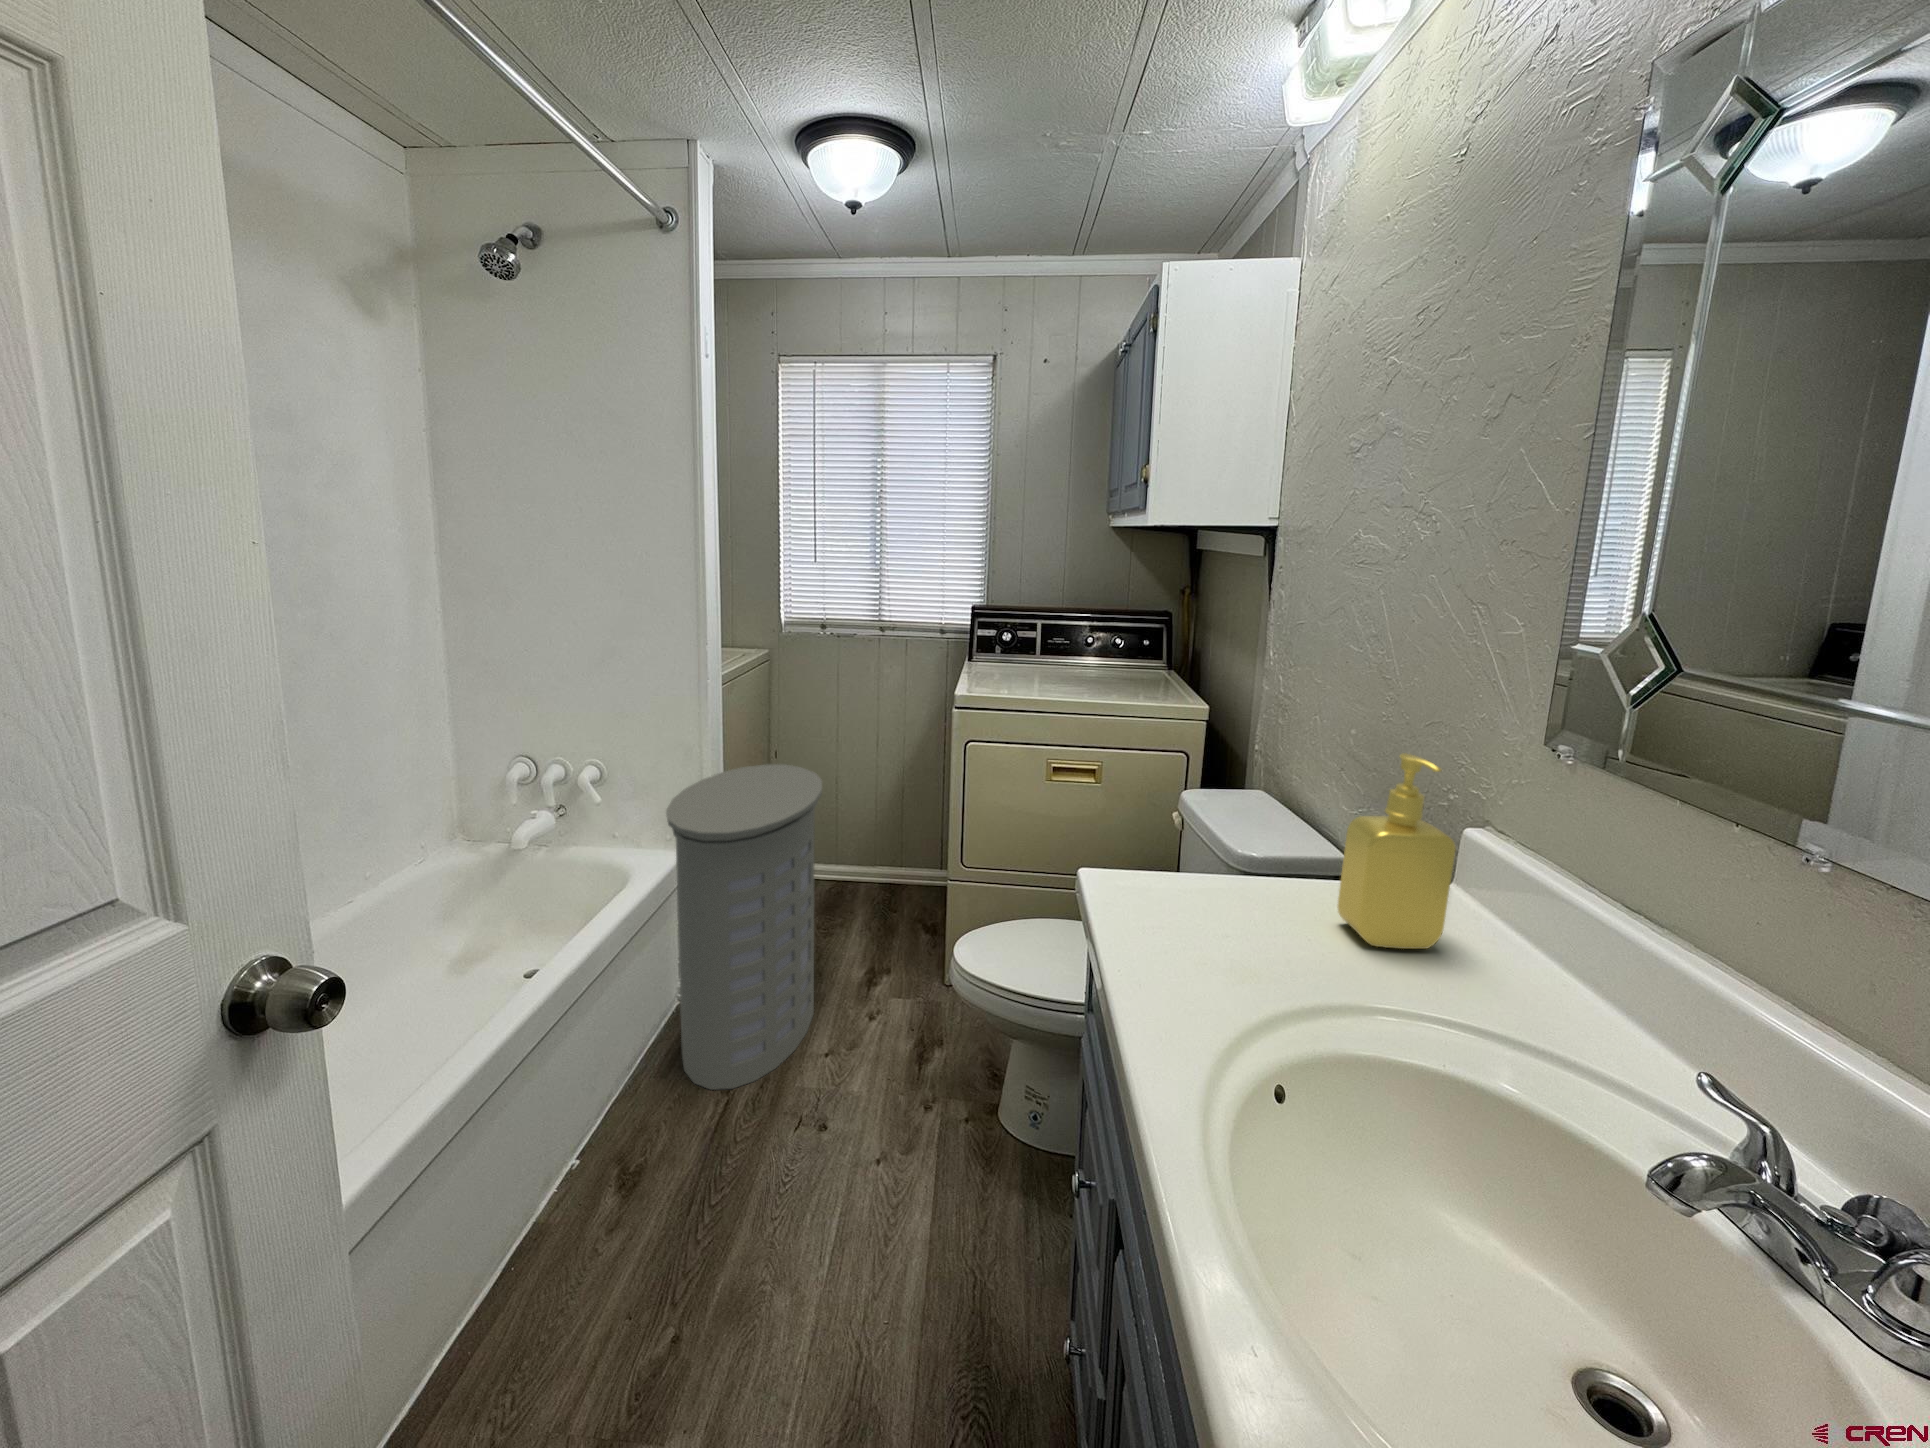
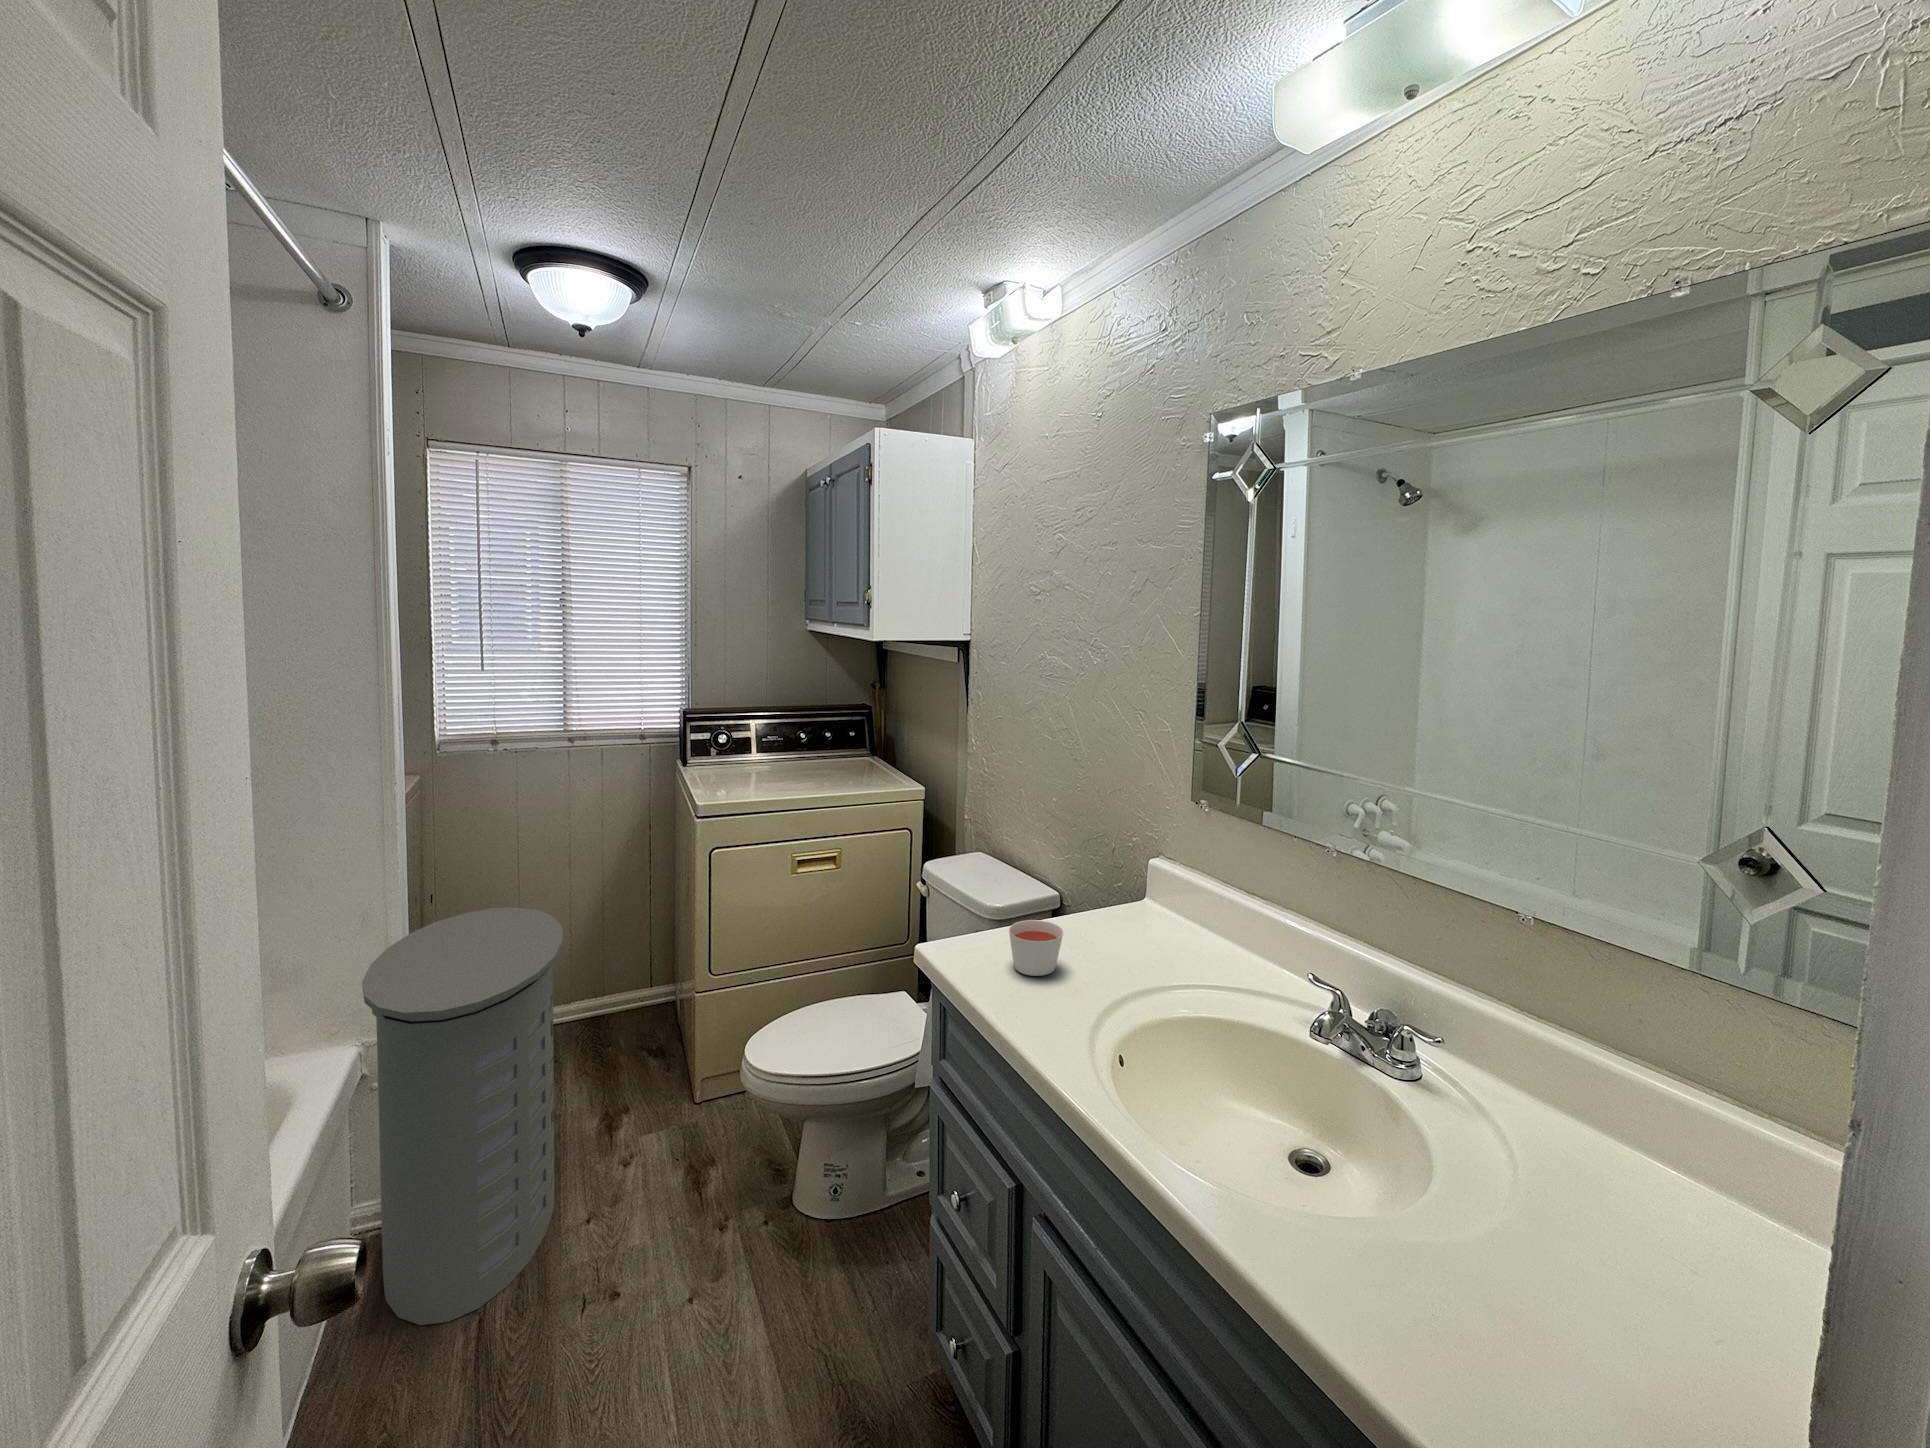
soap dispenser: present [1337,753,1456,949] -> none [1104,824,1165,952]
candle: none [1163,861,1245,939] -> present [1009,920,1063,976]

